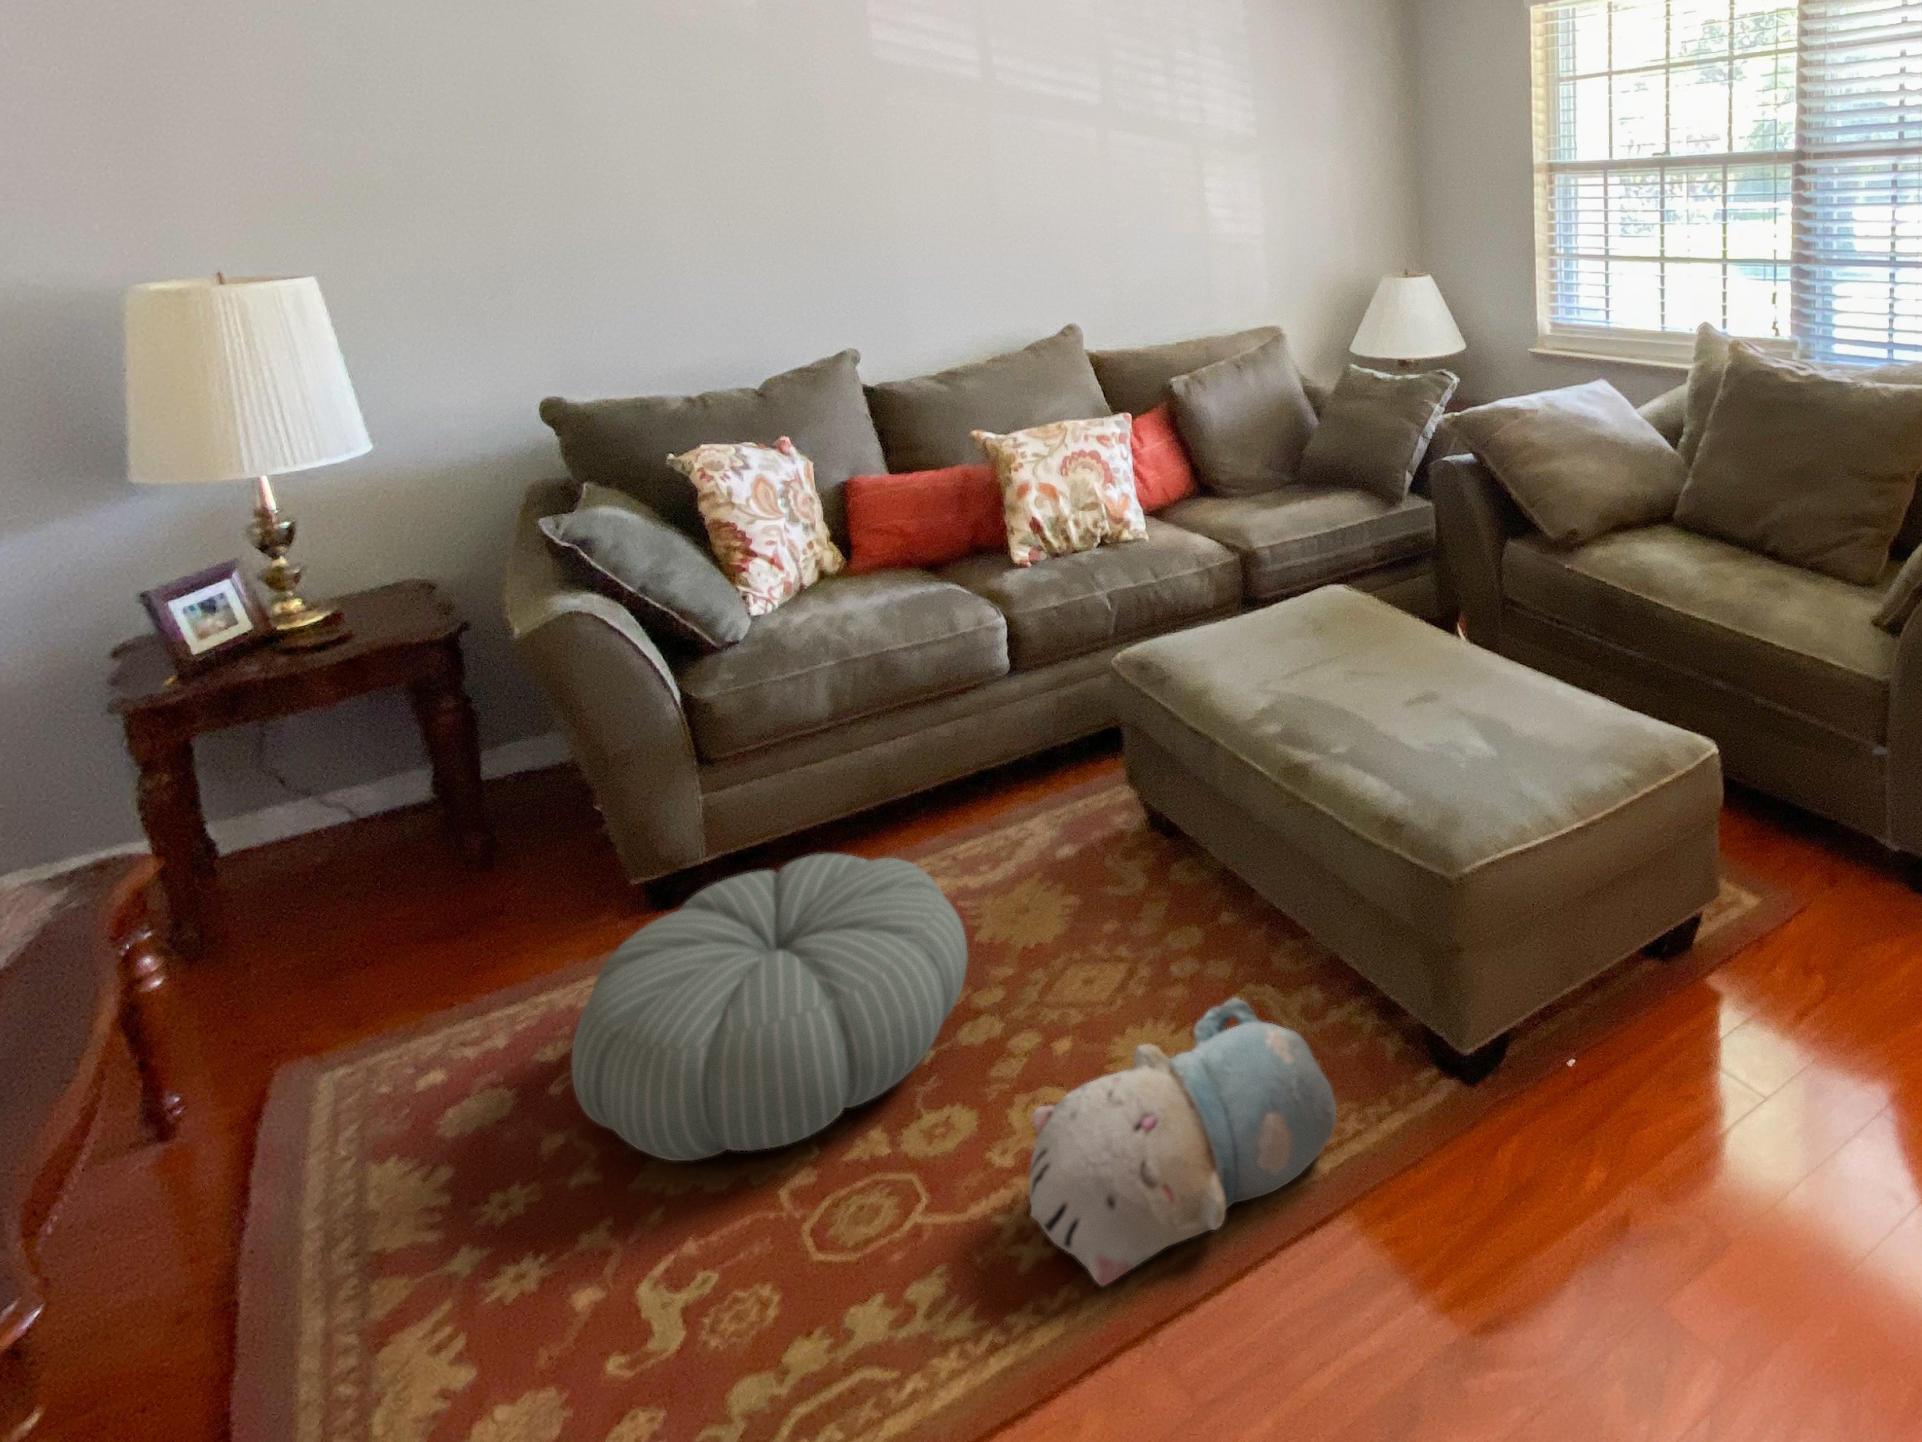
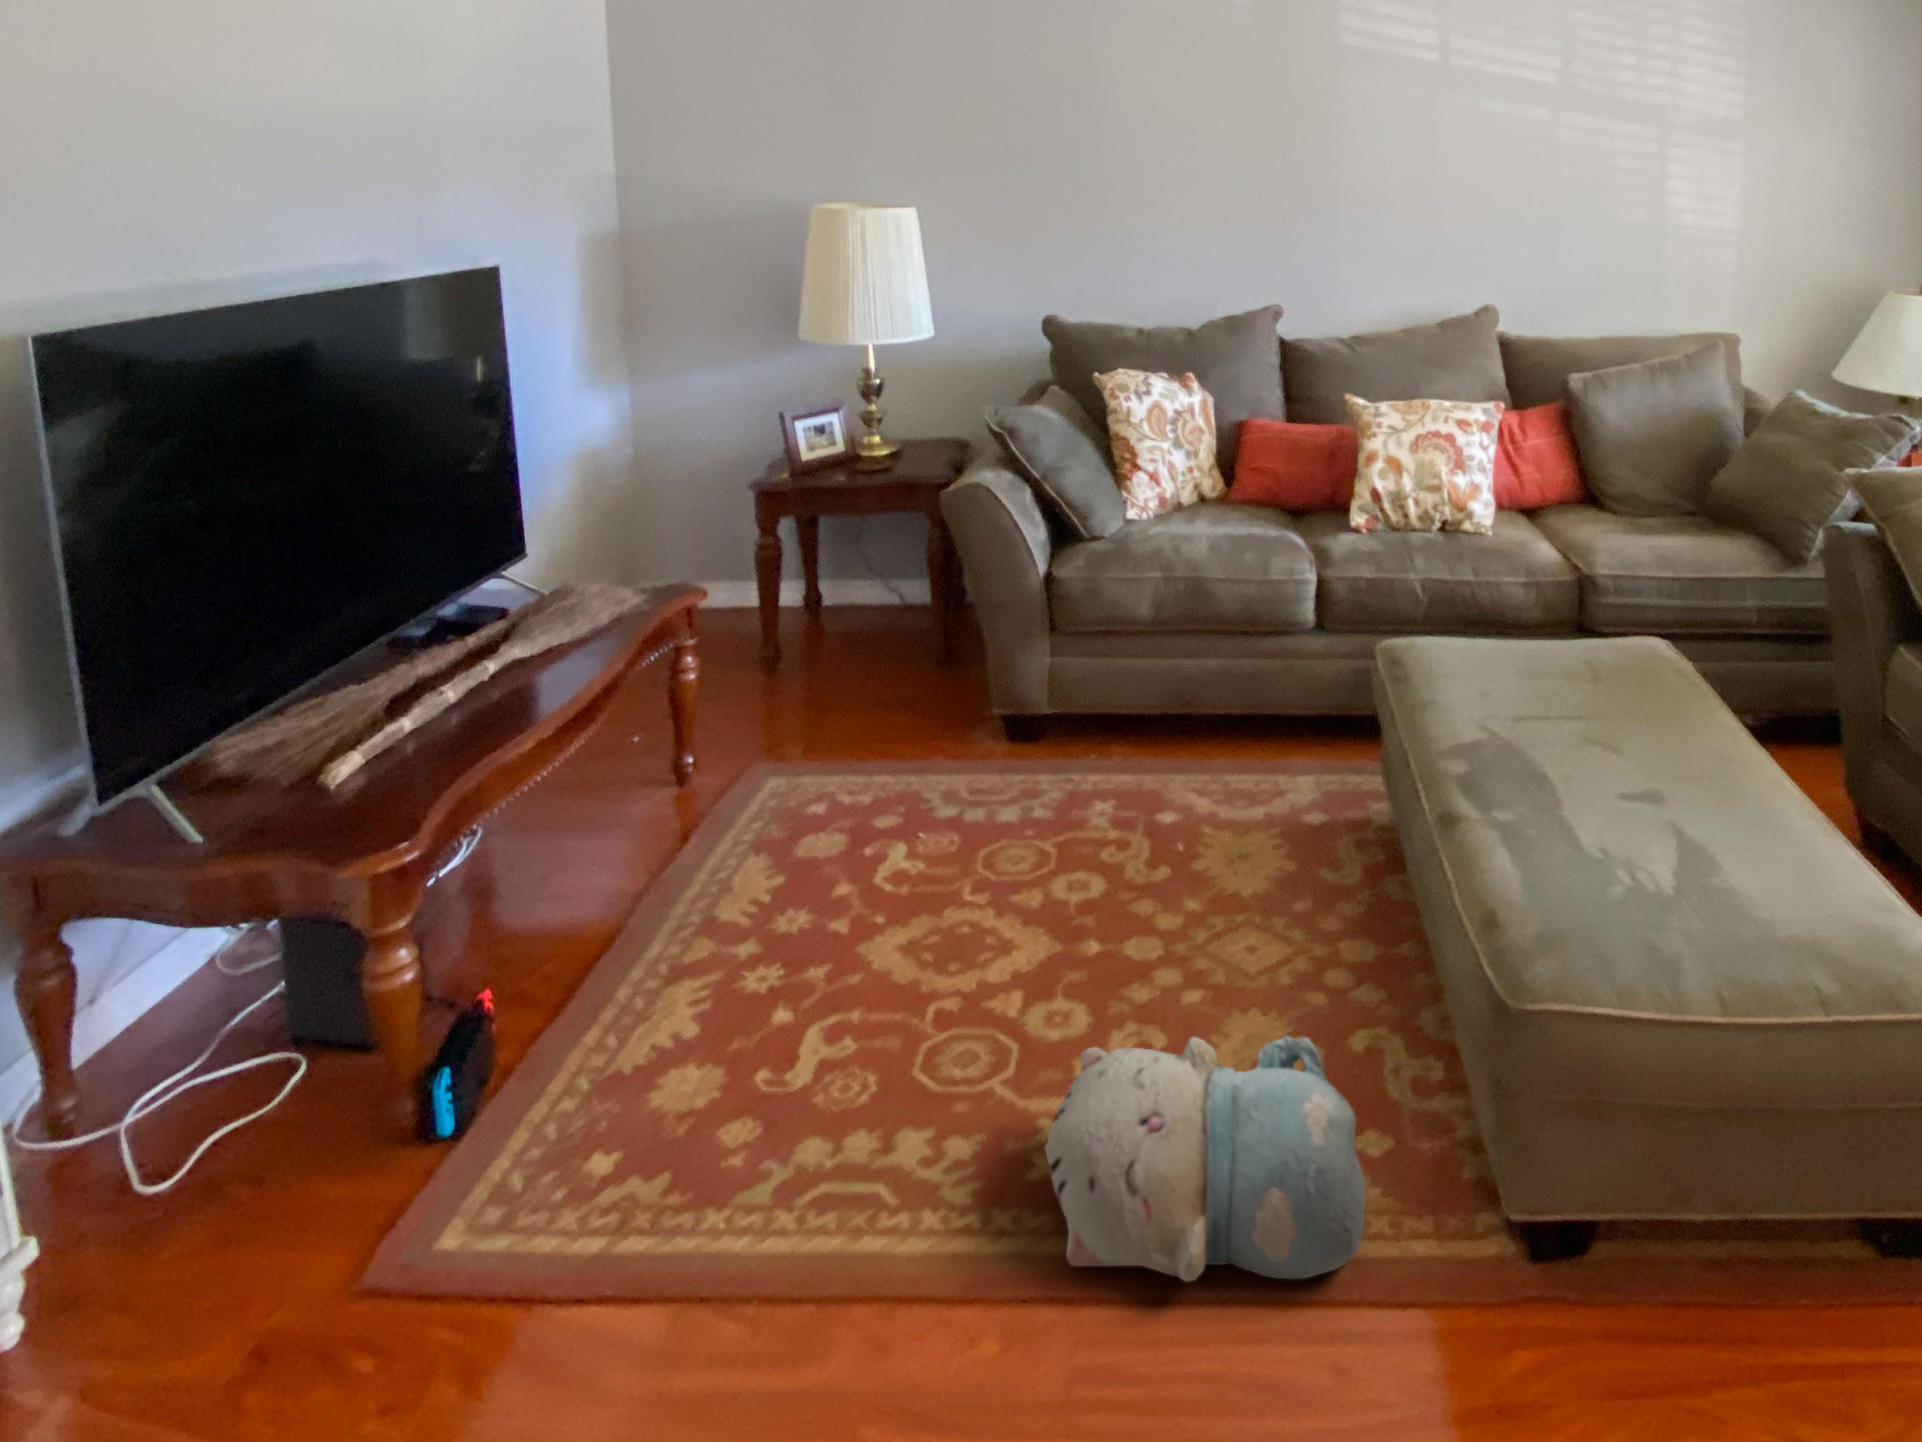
pouf: present [572,853,968,1161] -> none [853,725,1155,970]

